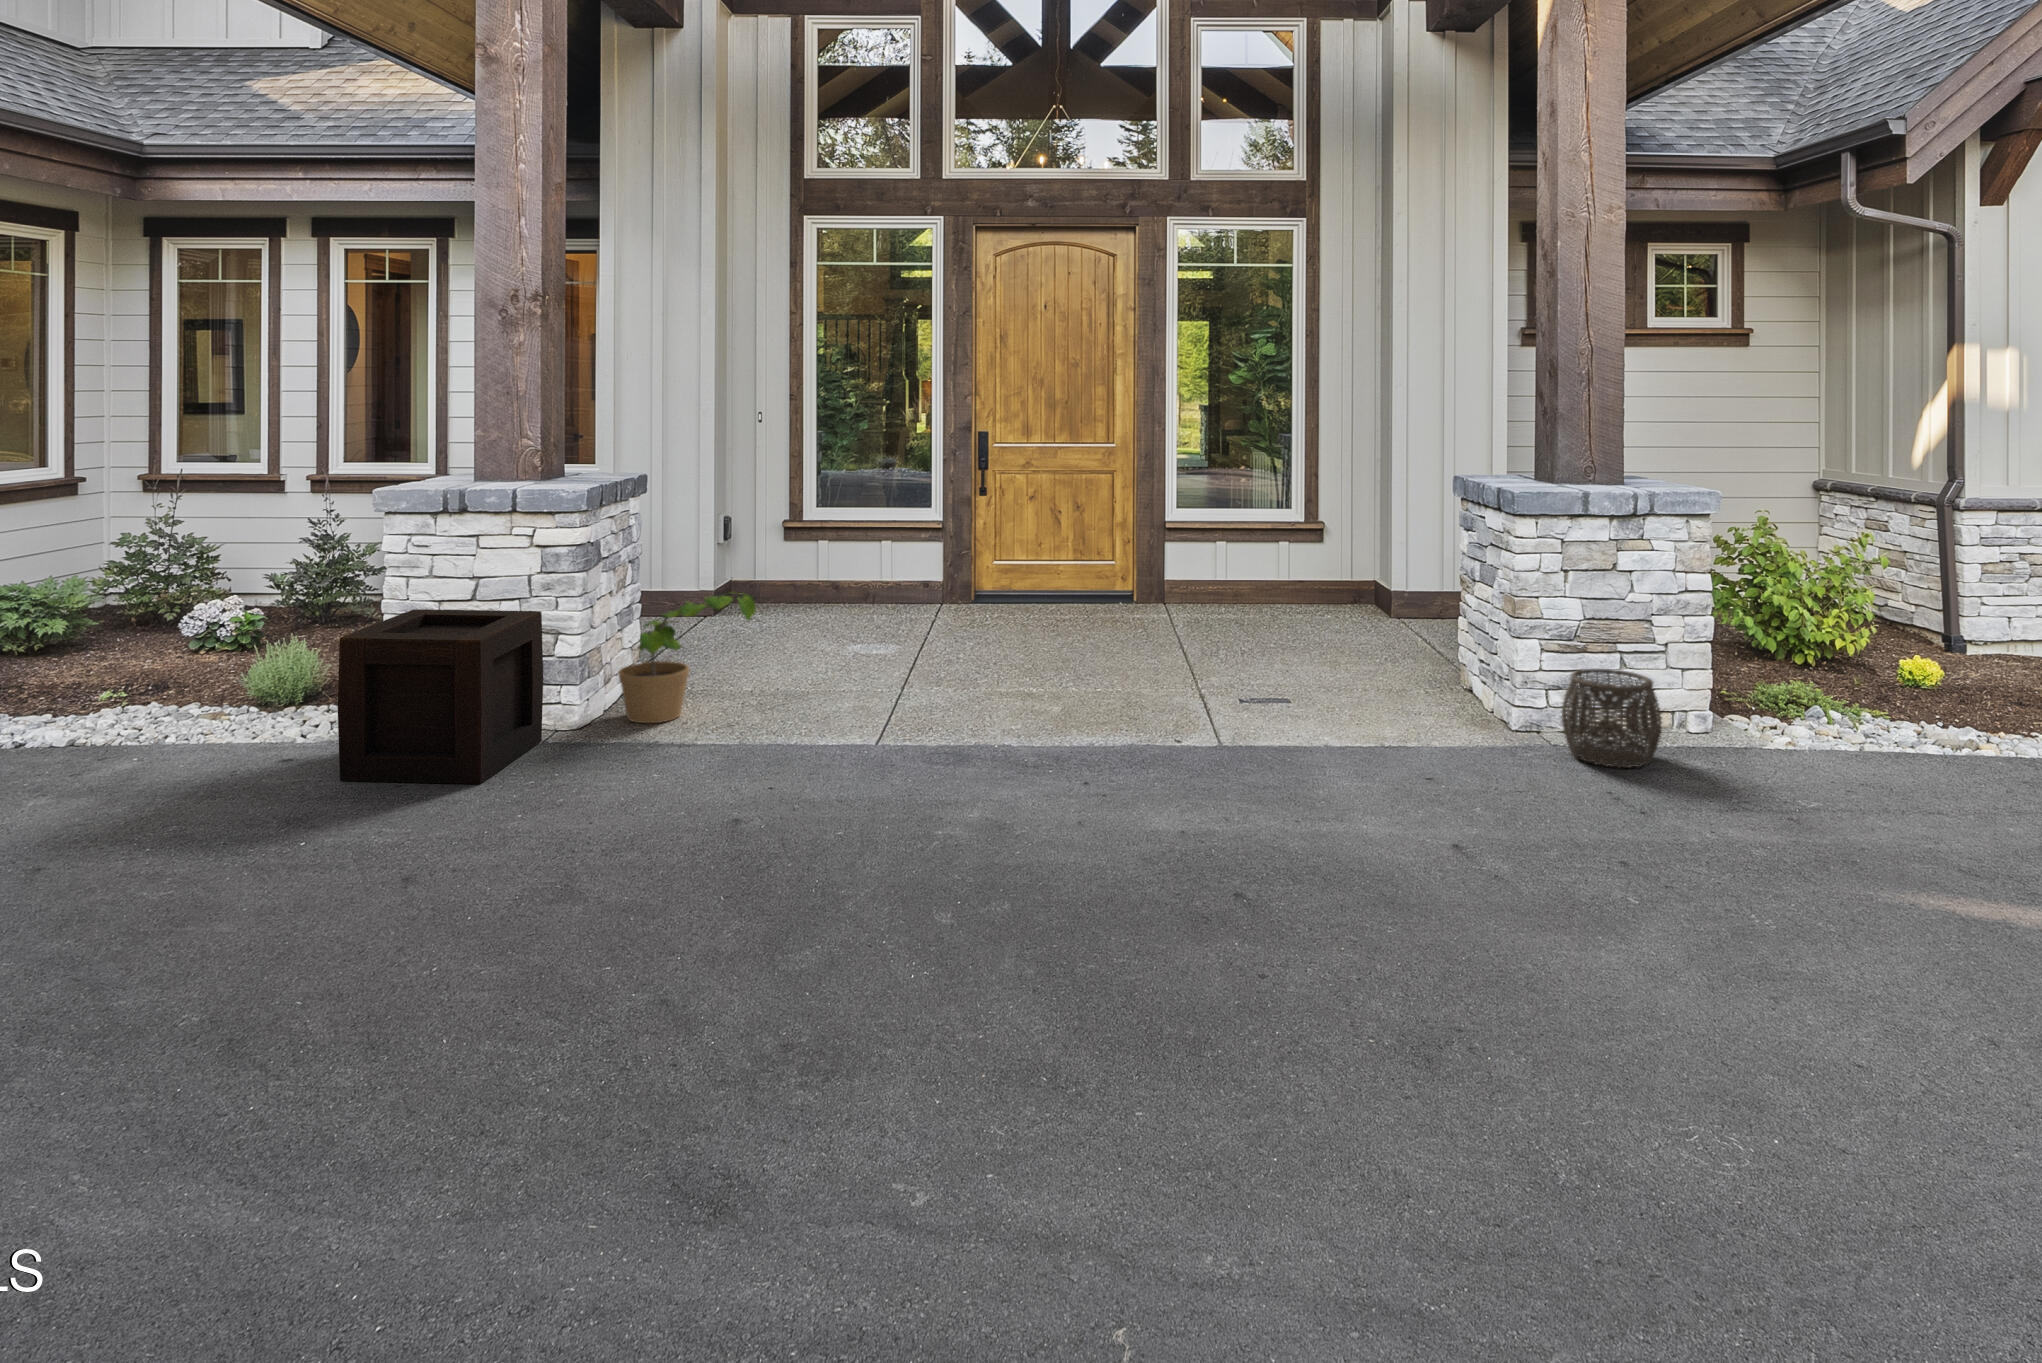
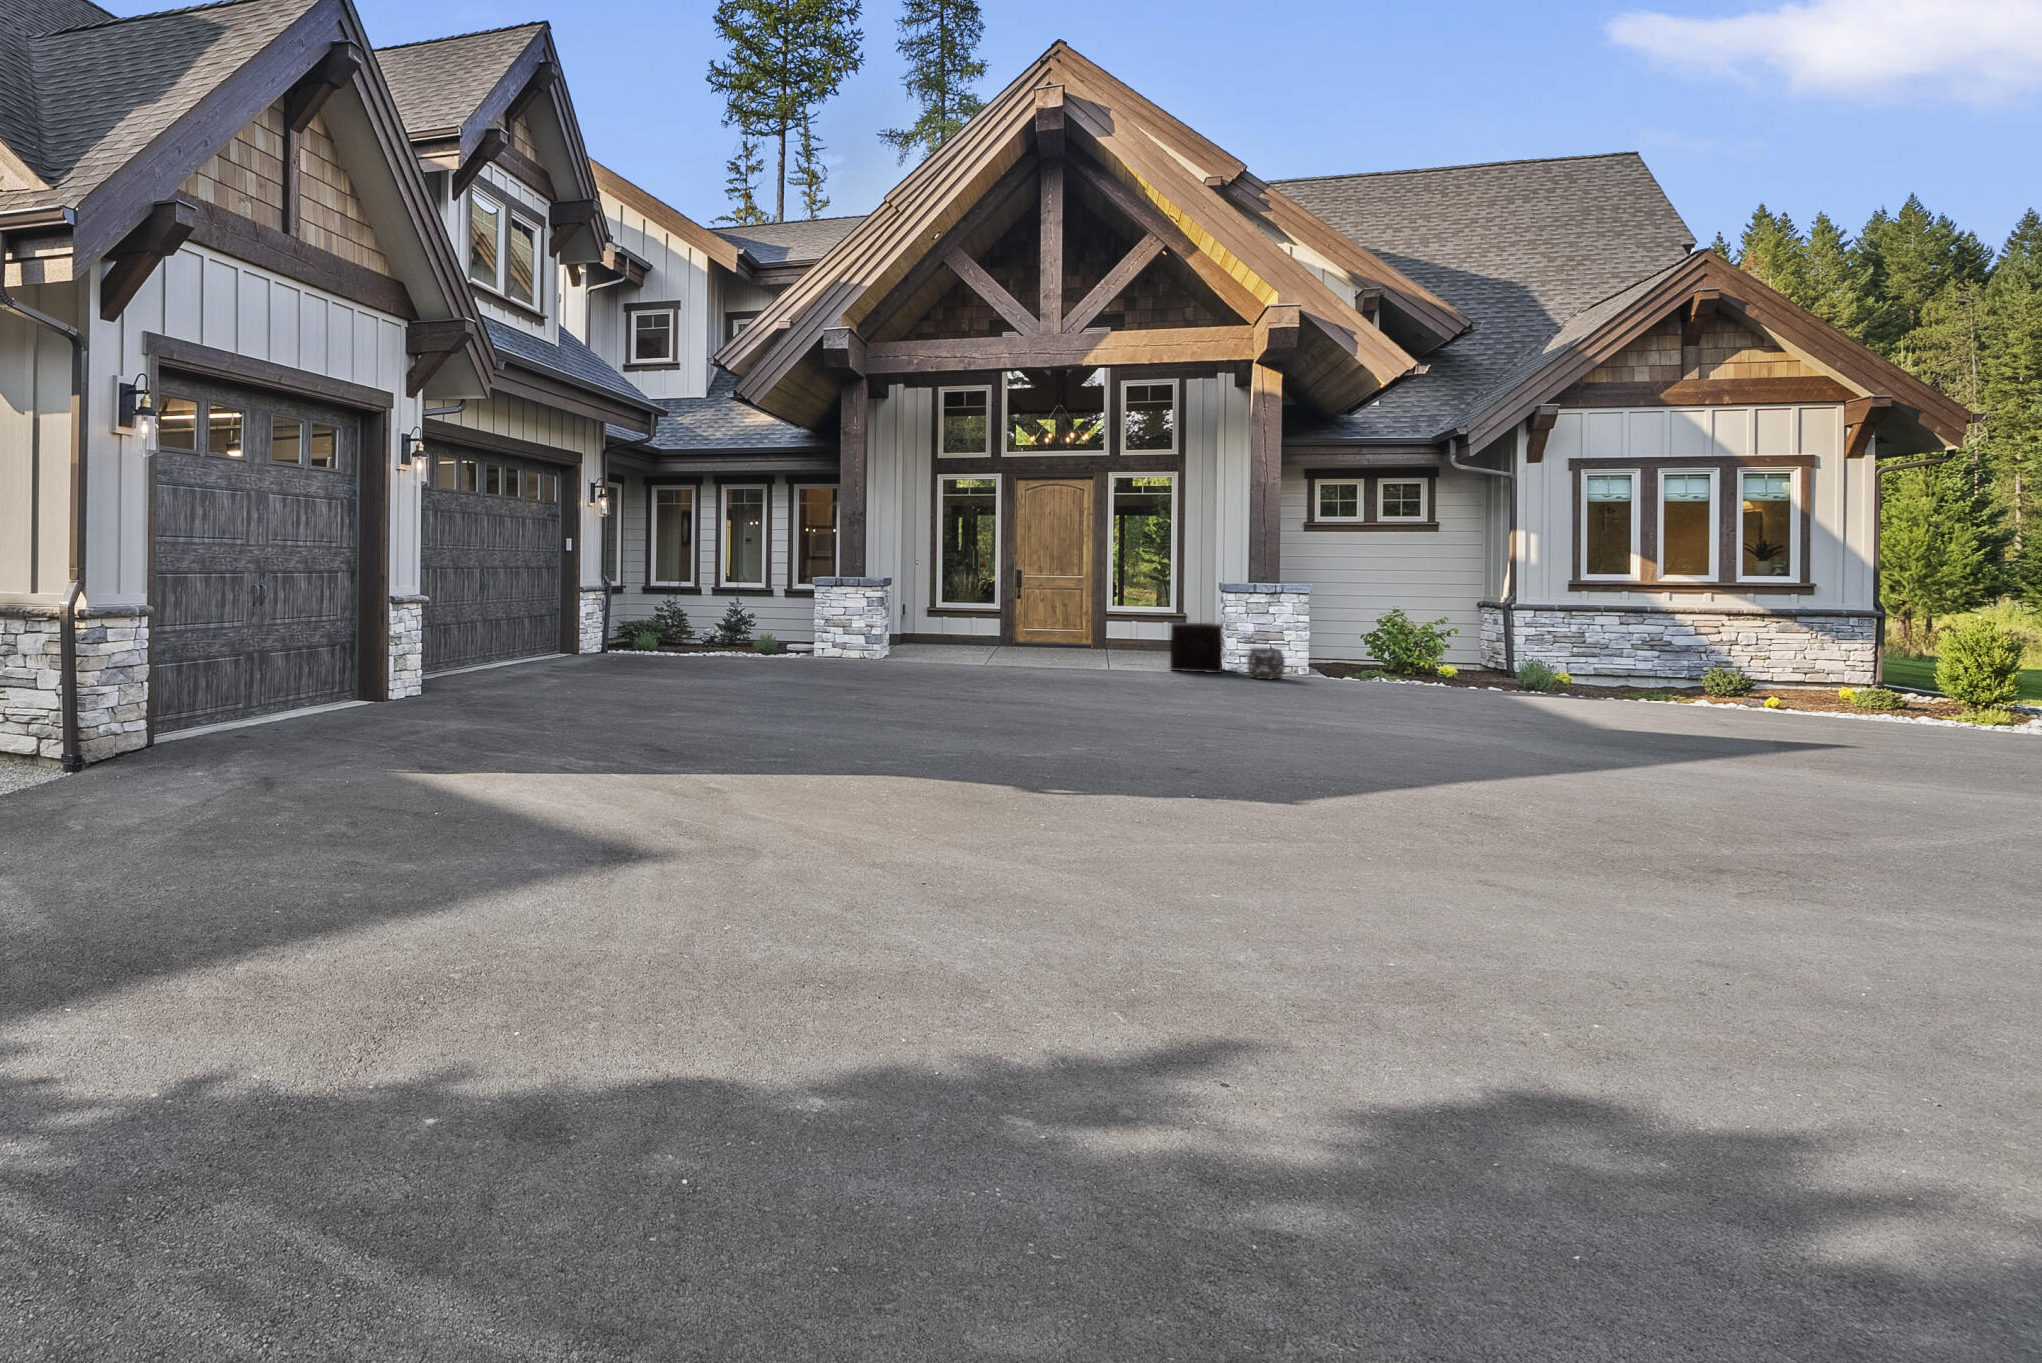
potted plant: present [618,593,756,723] -> none [889,616,939,659]
wooden crate: present [338,609,543,784] -> present [1170,622,1223,673]

